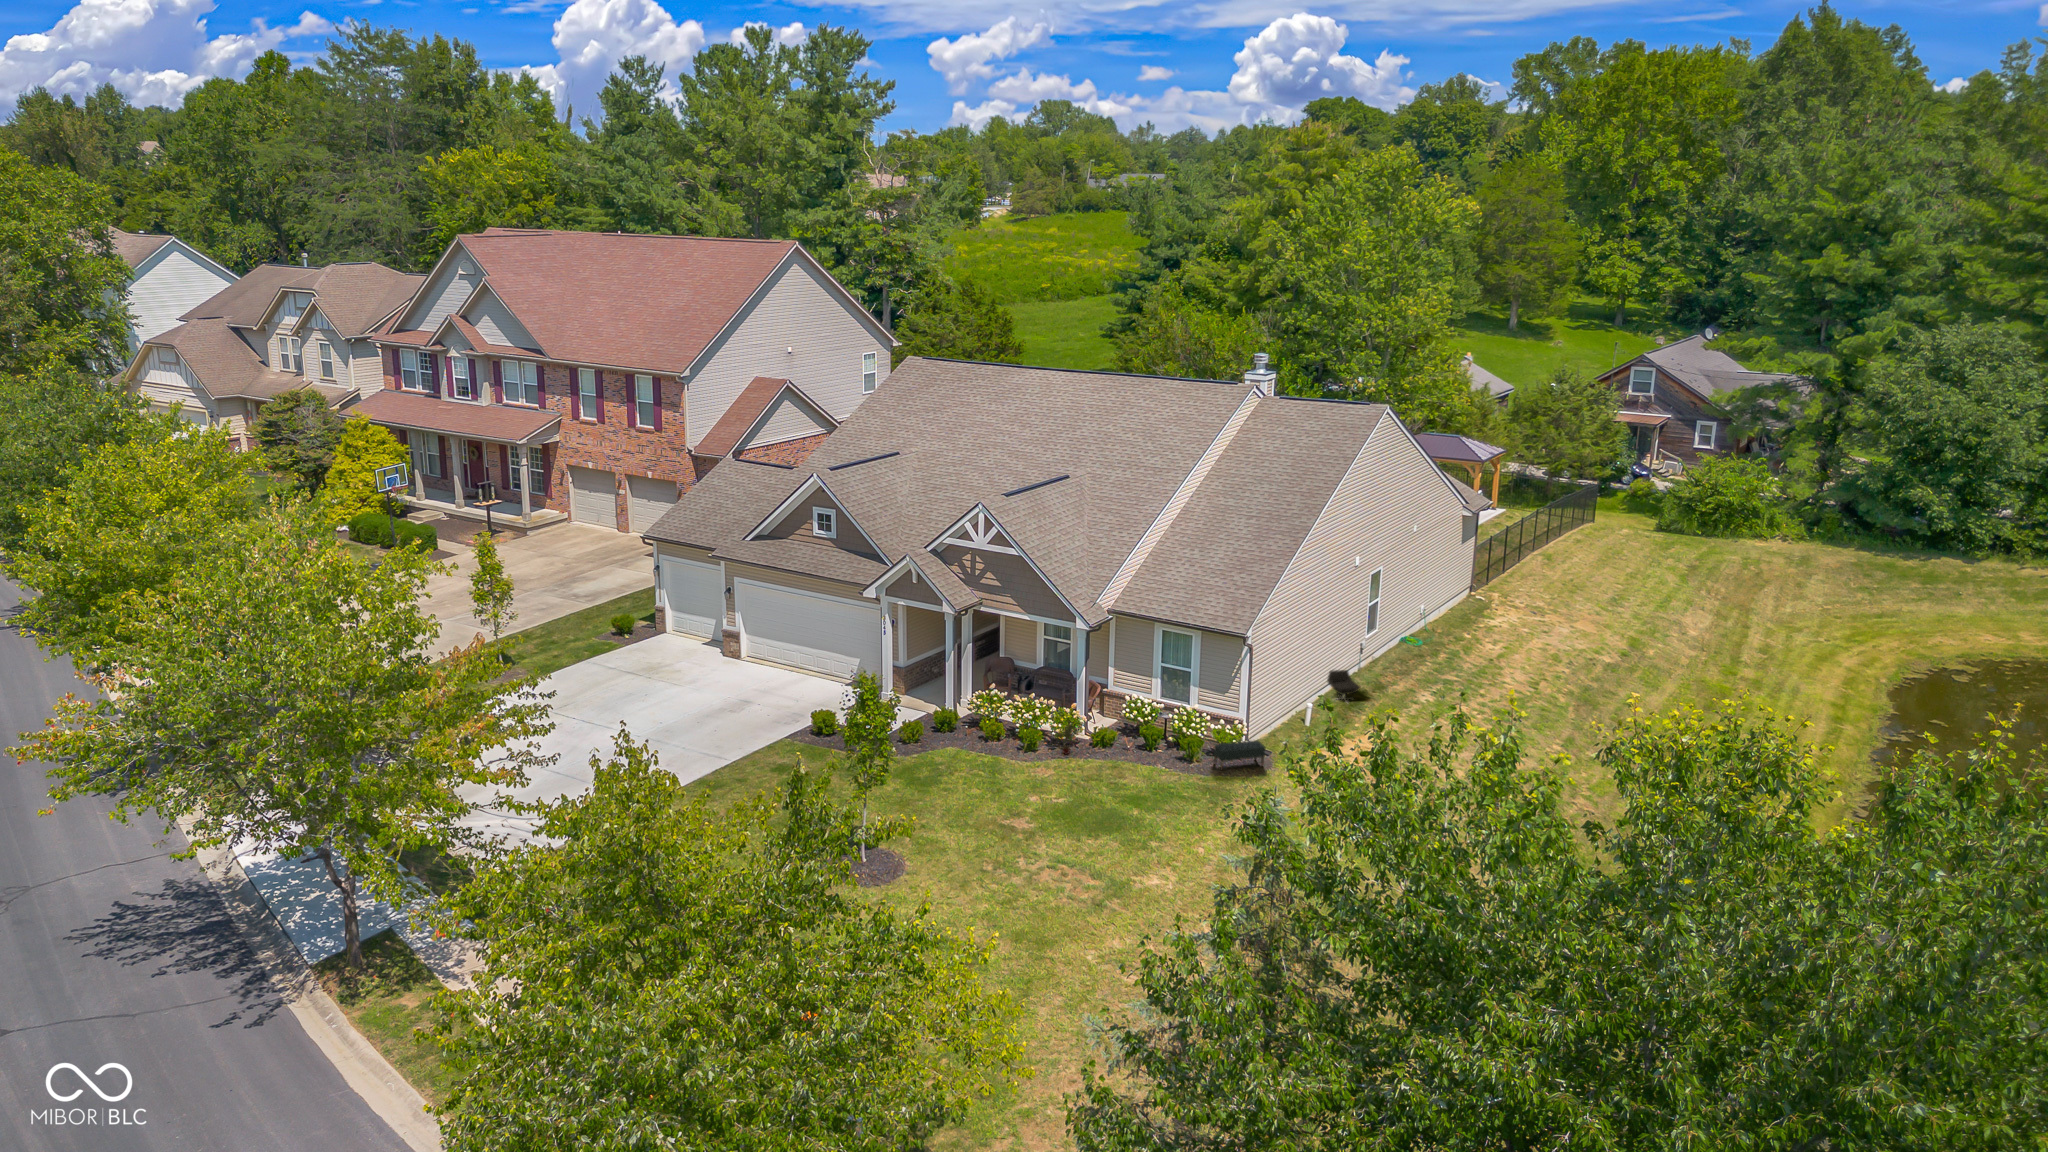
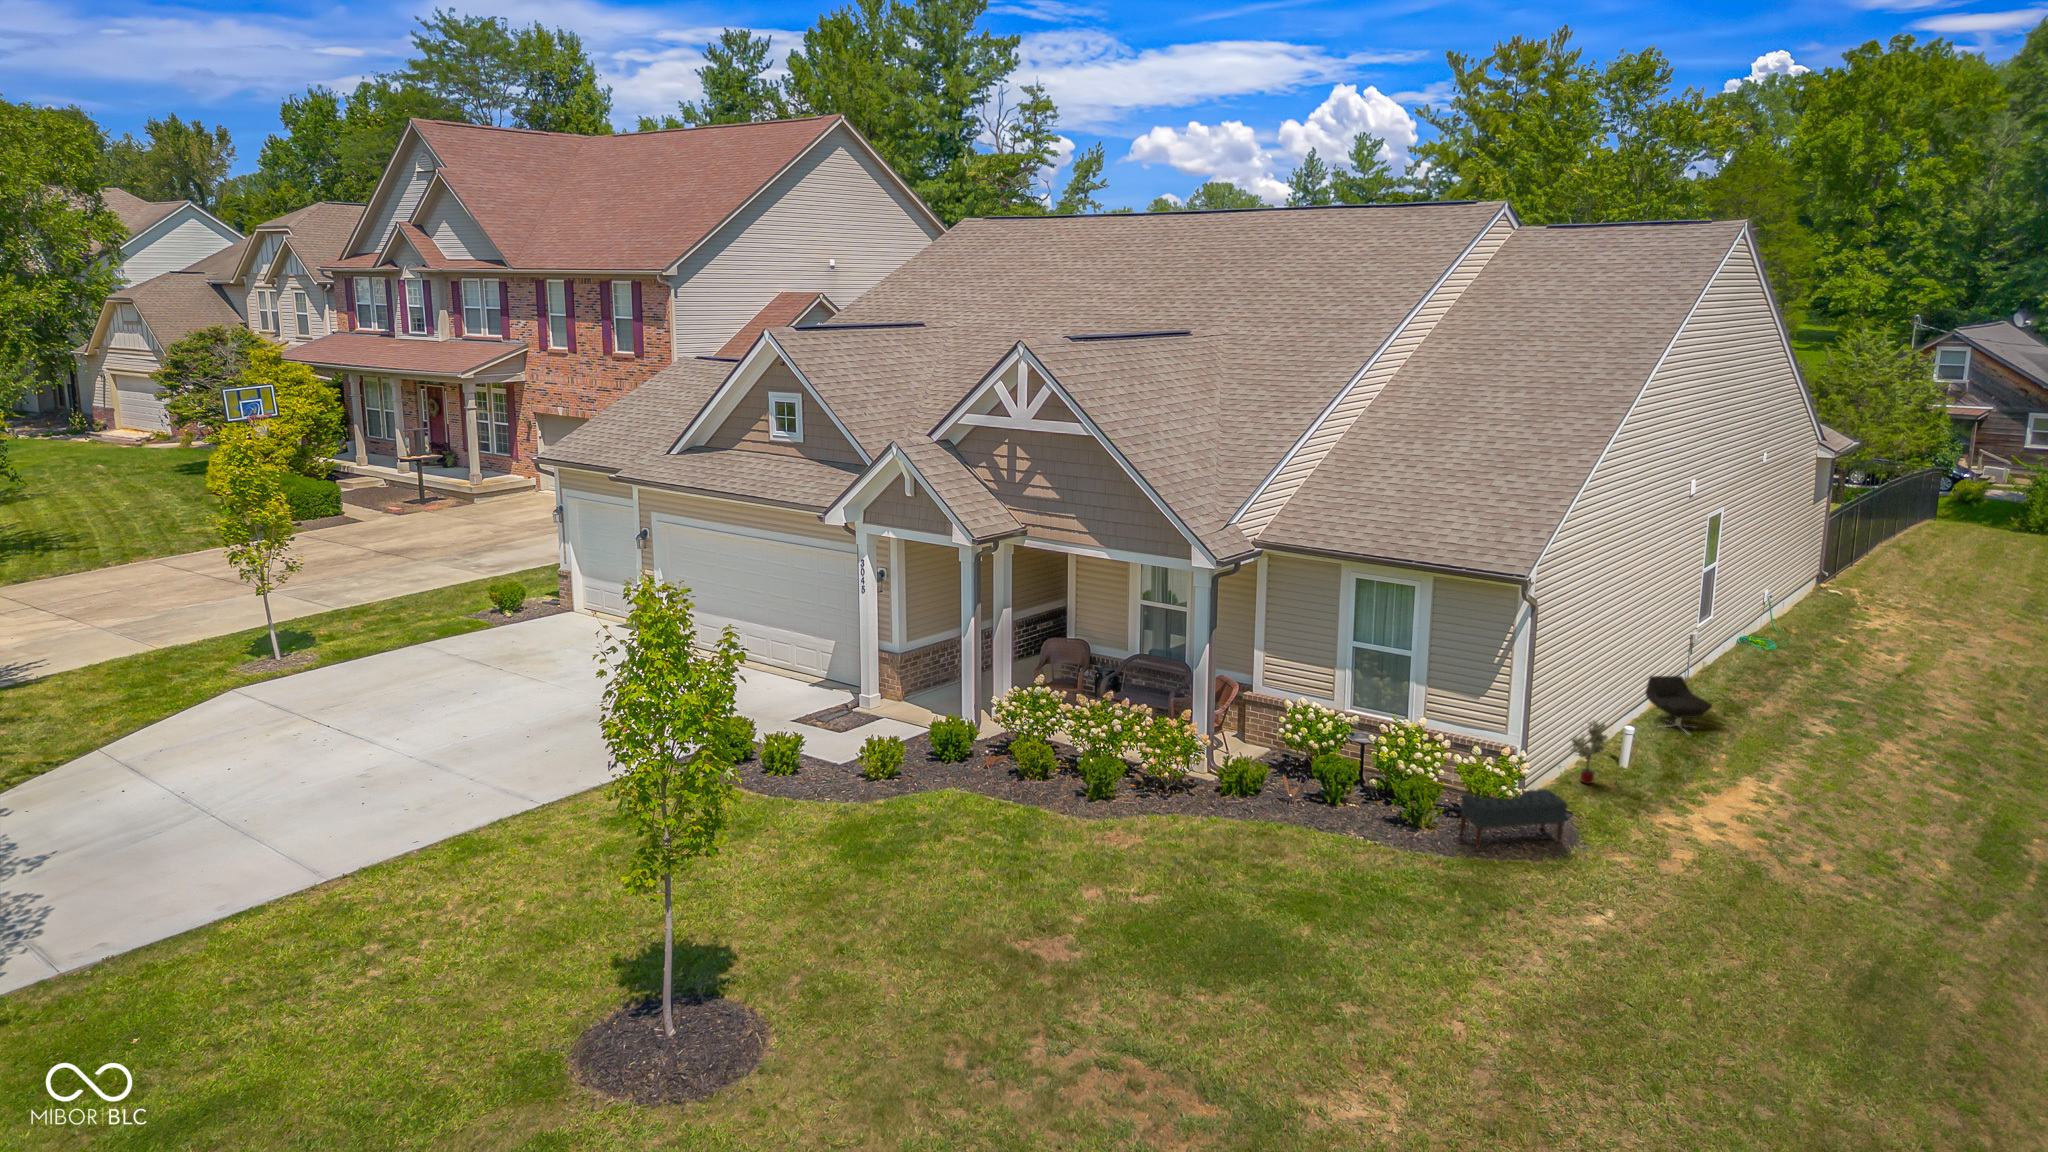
potted tree: present [1053,722,1080,754] -> present [1571,721,1607,784]

